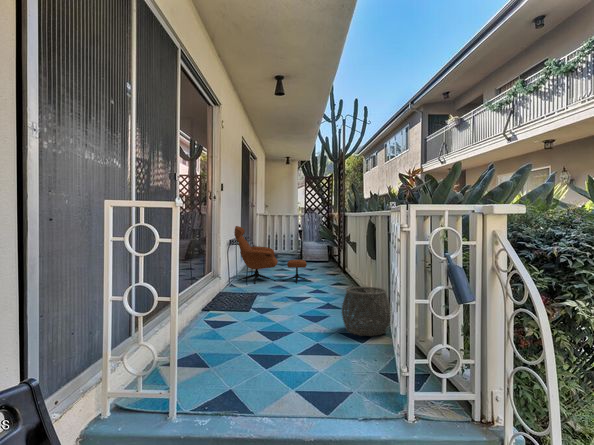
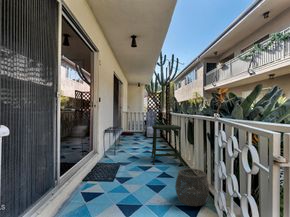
lounge chair: present [234,226,311,284] -> none [109,122,152,155]
stool: none [309,231,362,296] -> present [151,125,182,165]

